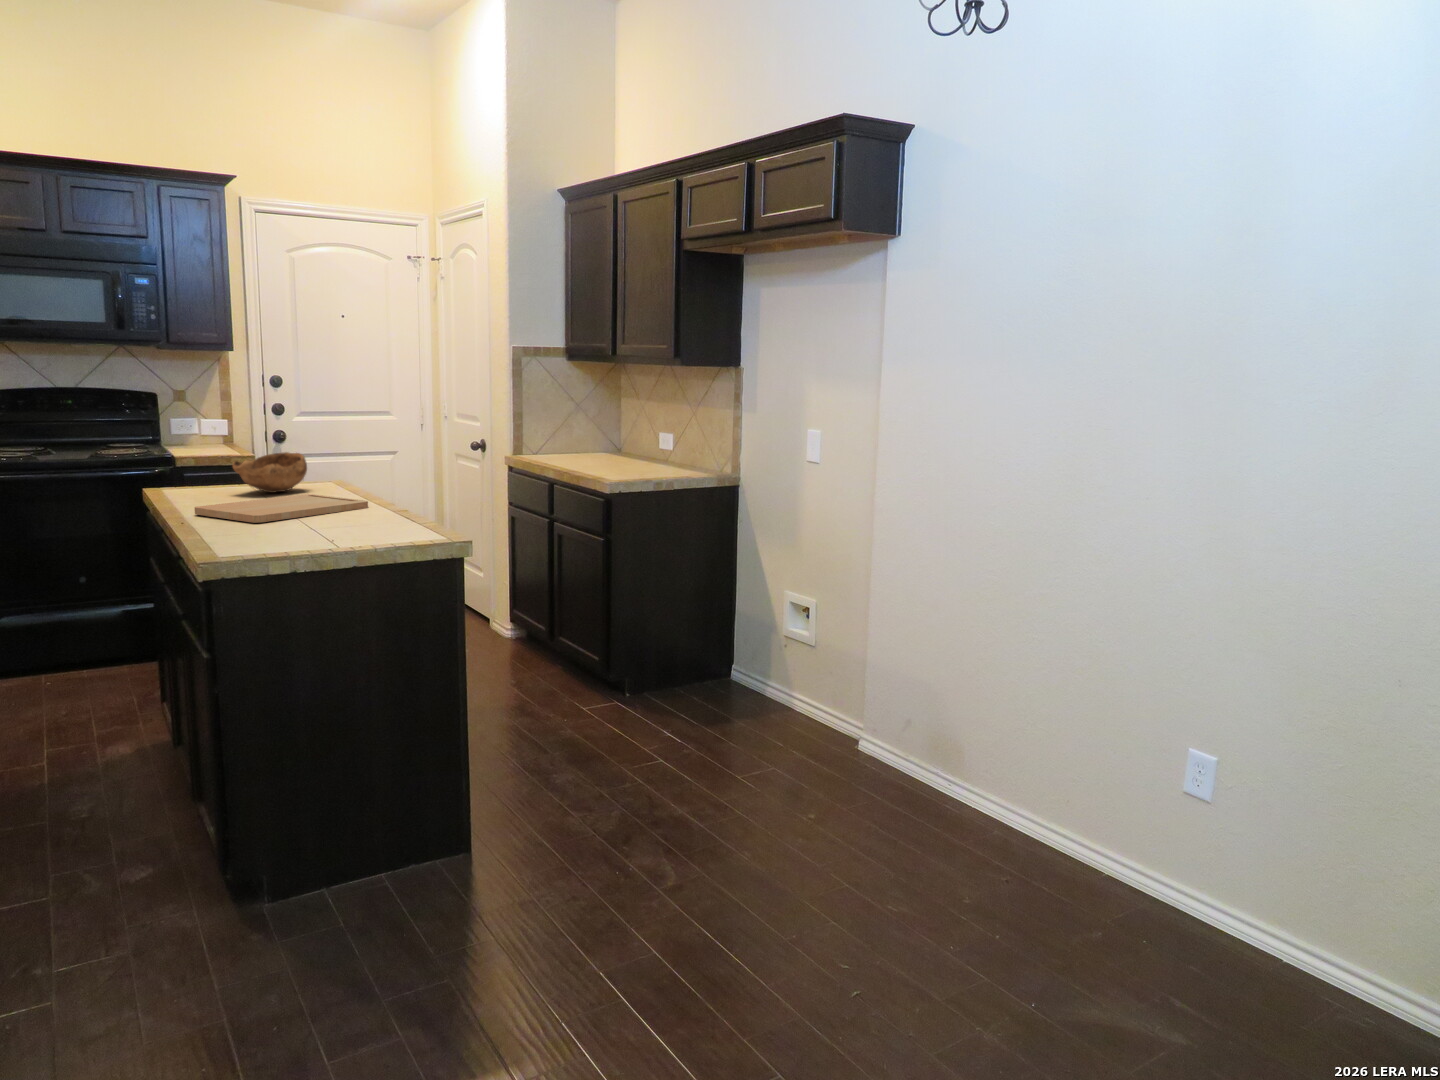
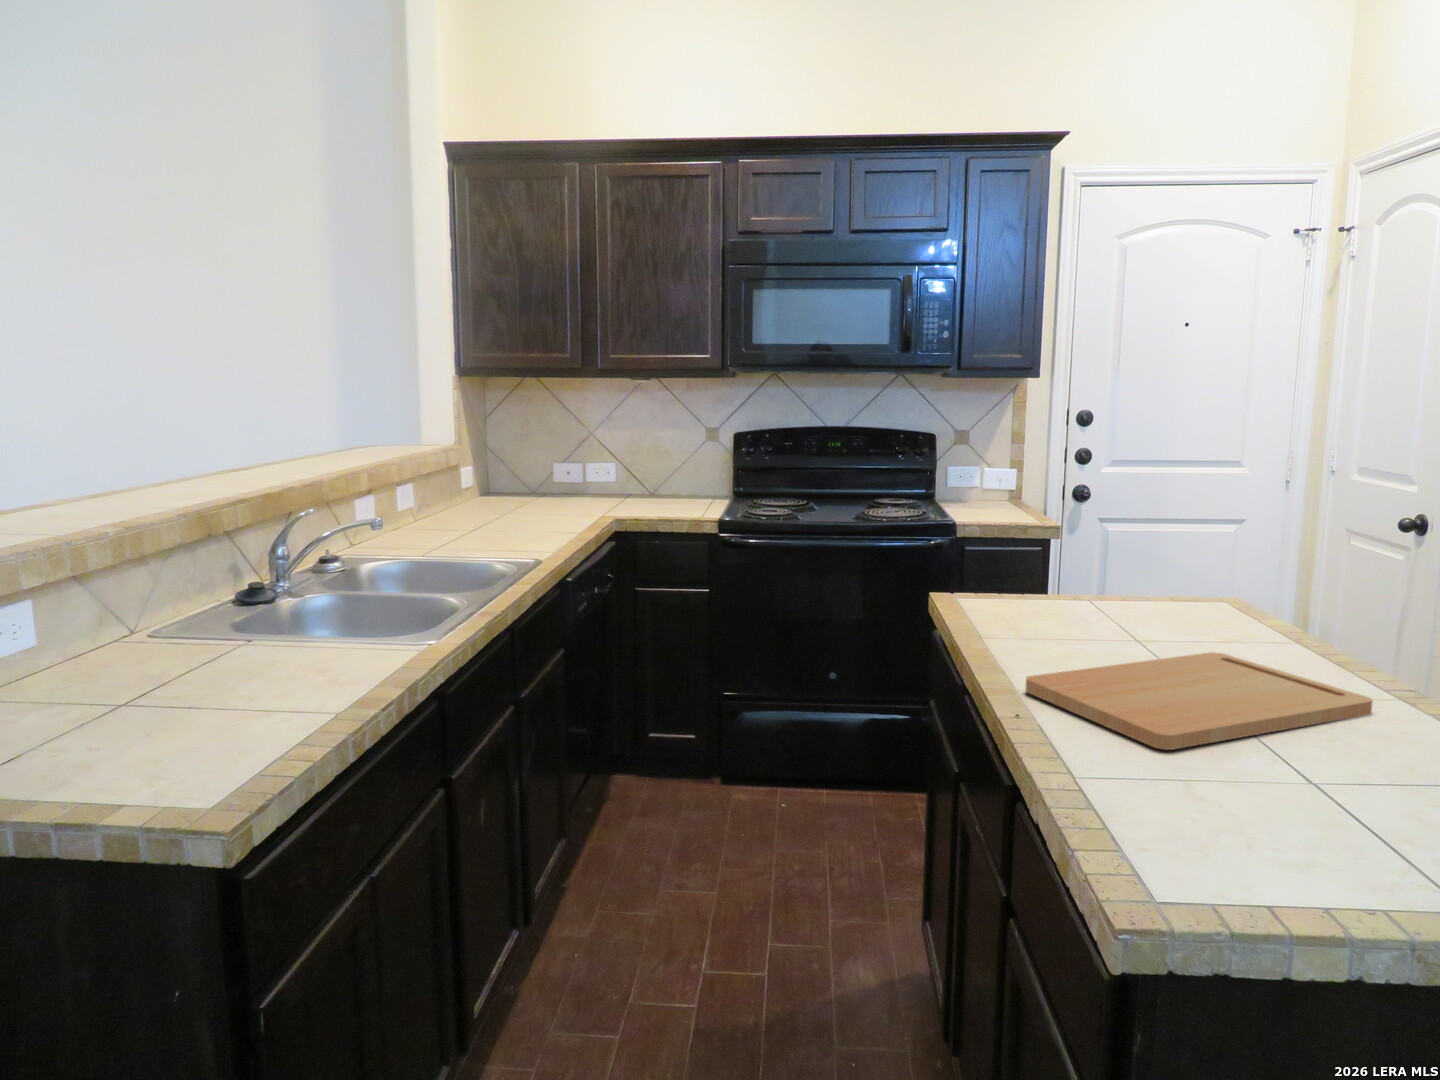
wooden bowl: present [232,452,307,493] -> none [1072,555,1198,630]

